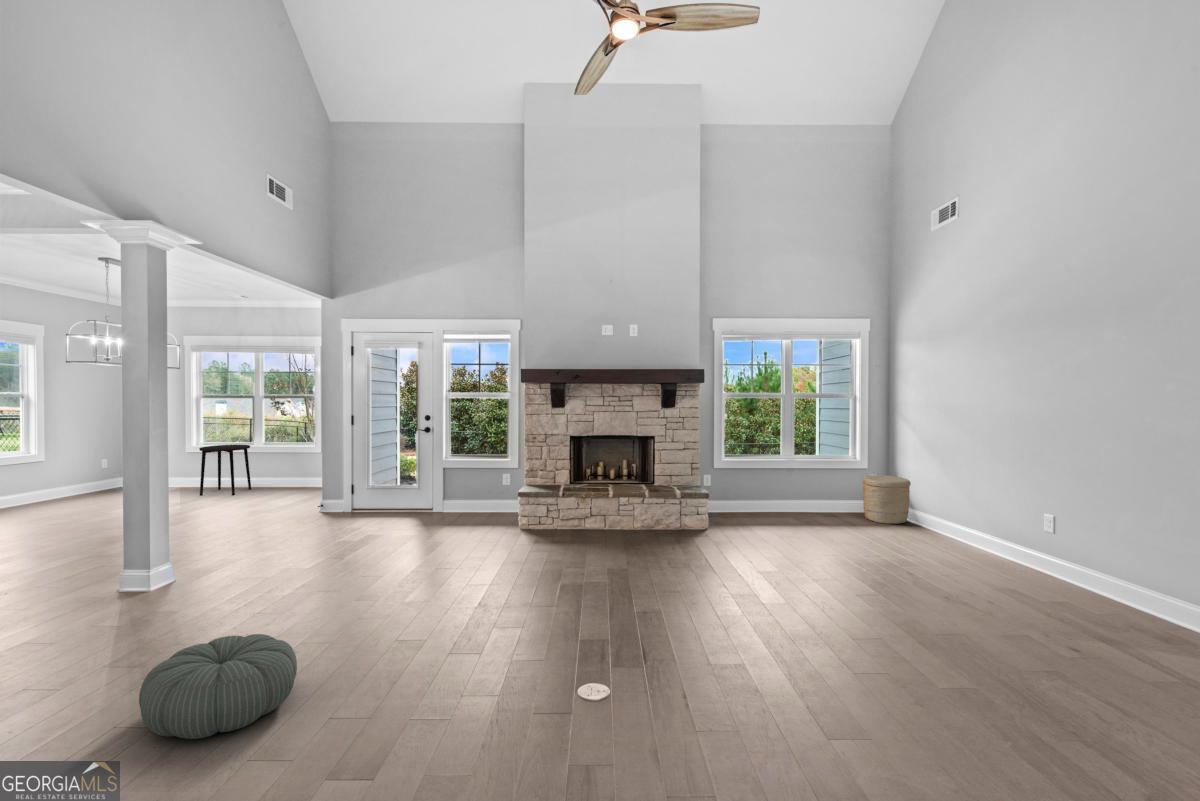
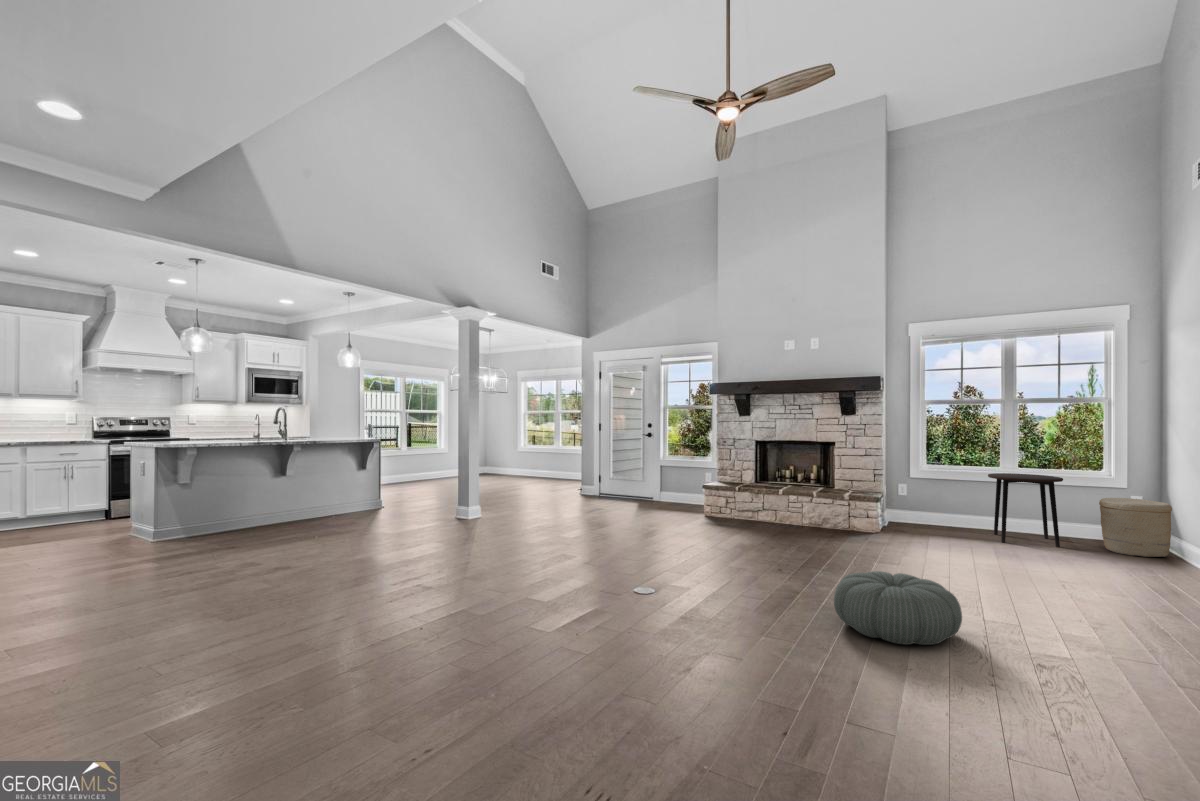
side table: present [199,445,251,496] -> present [988,473,1063,547]
pouf: present [139,634,297,739] -> present [834,571,962,645]

